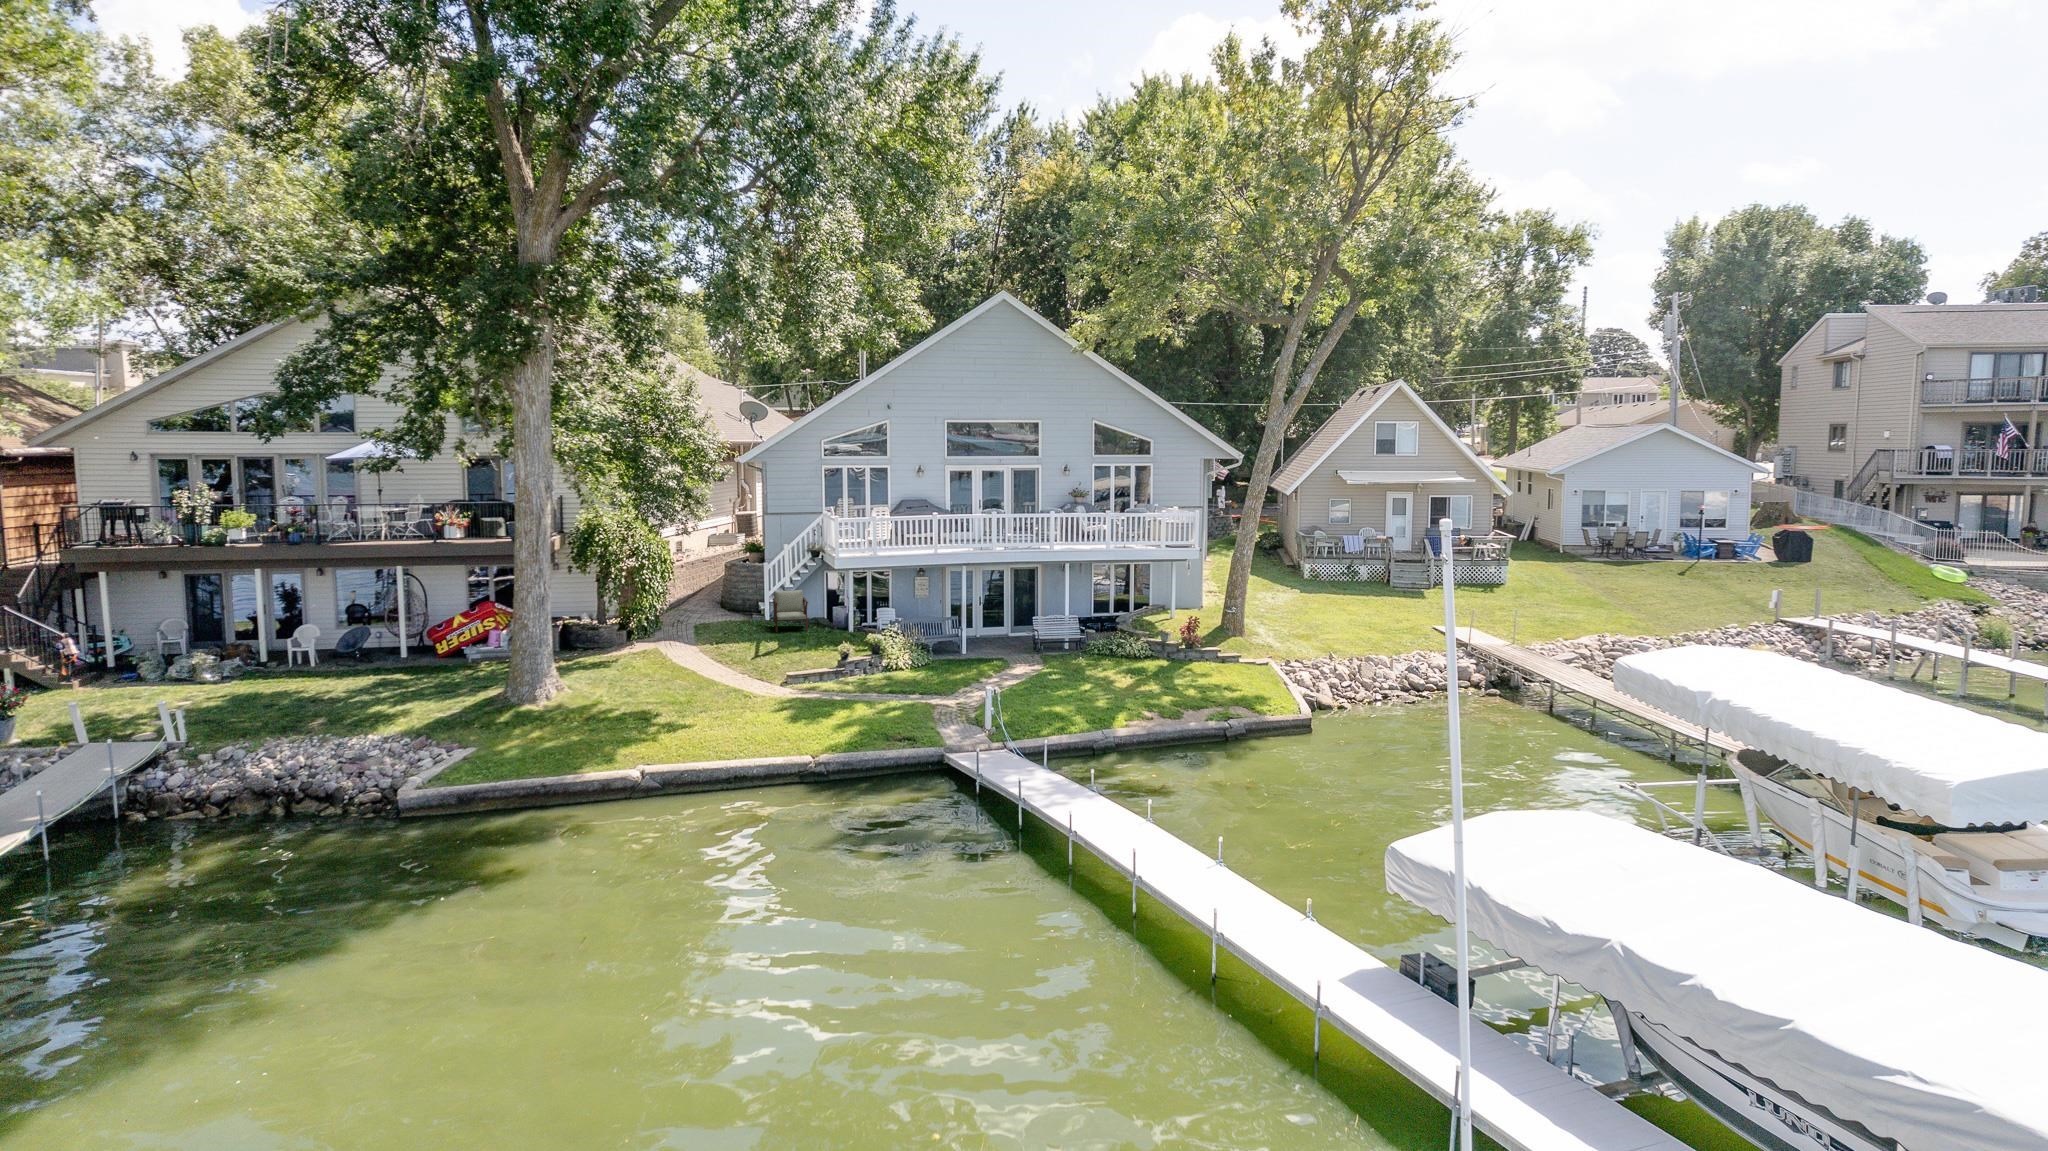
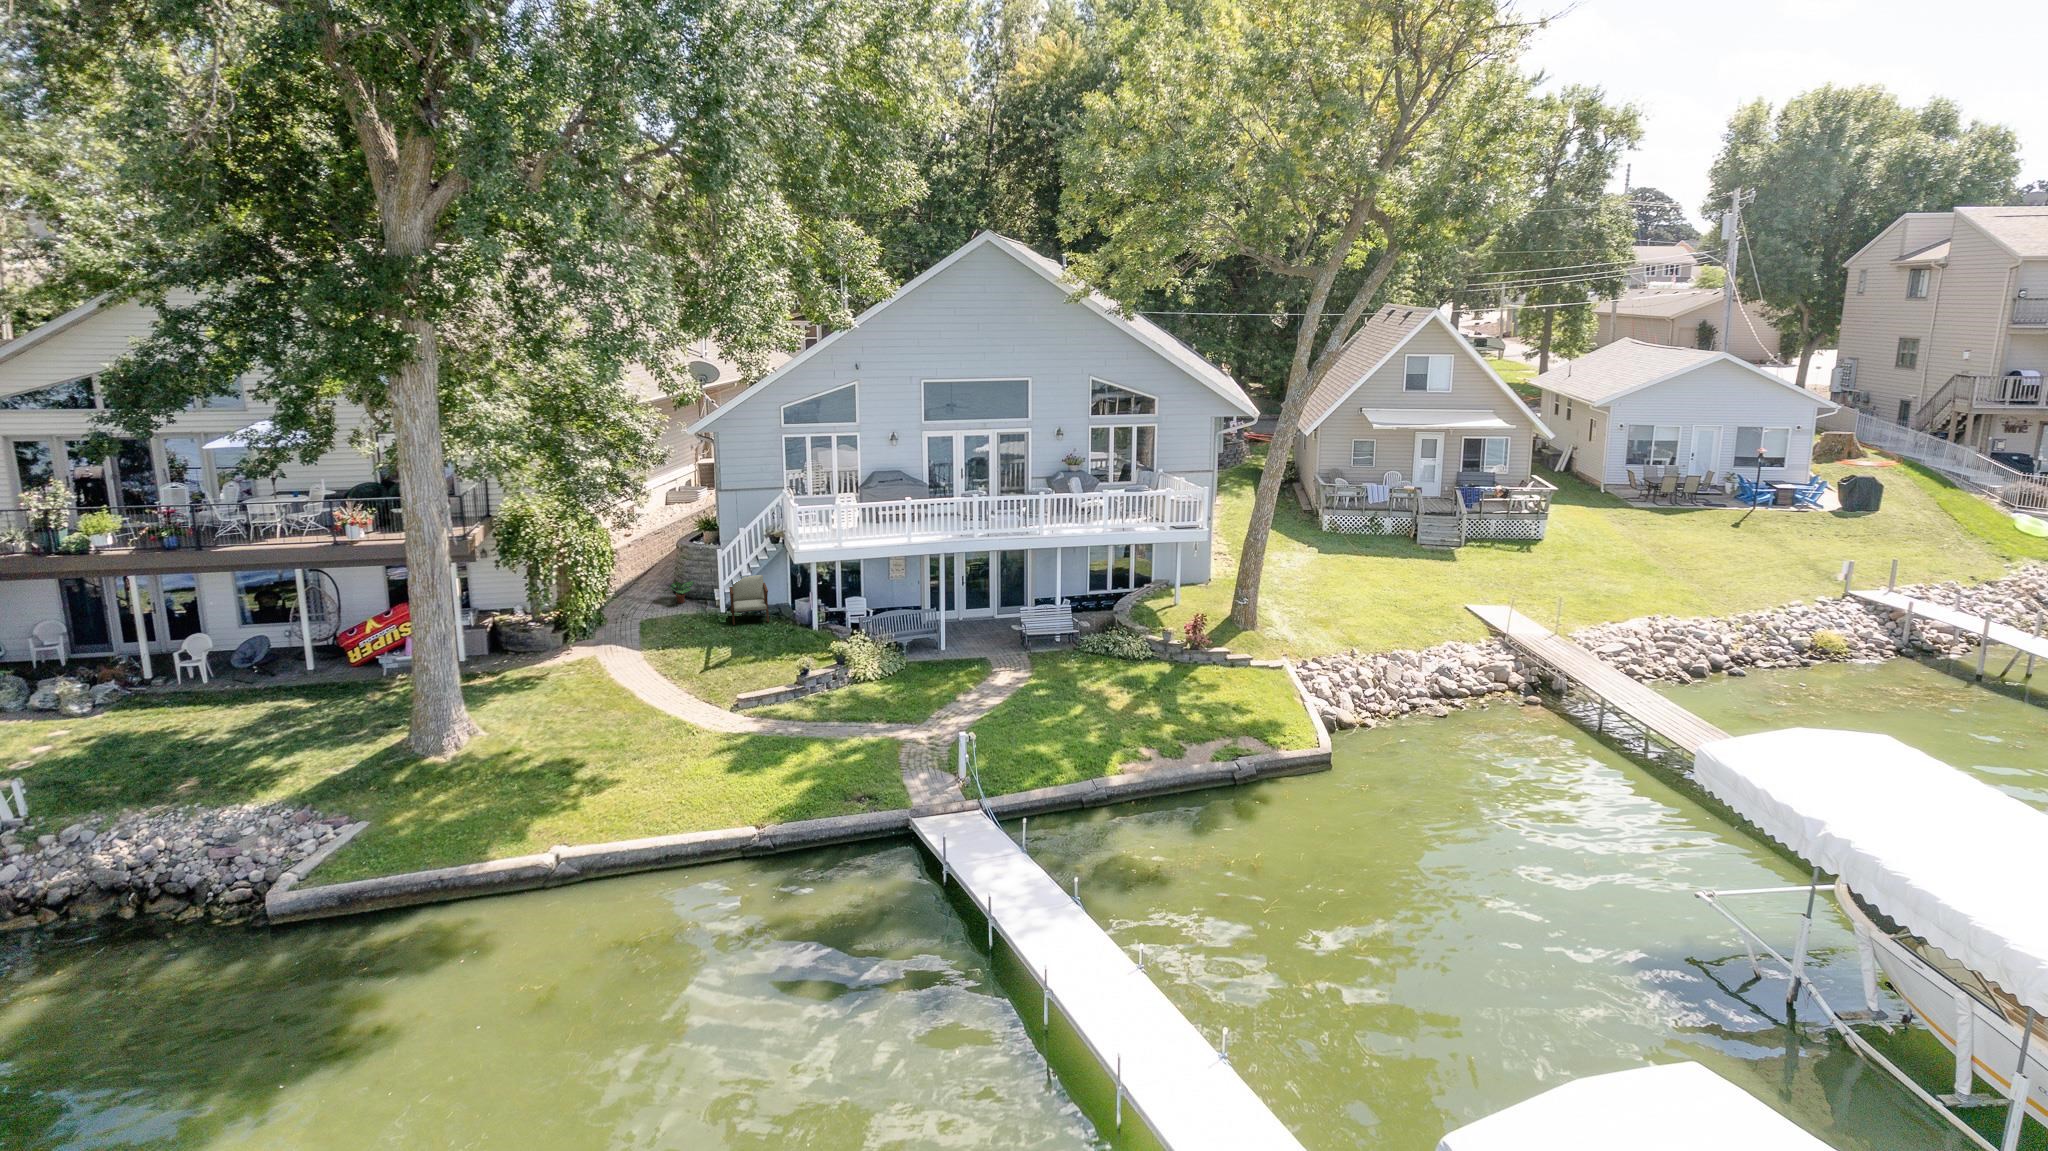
potted plant: none [709,598,739,619] -> present [663,581,694,603]

